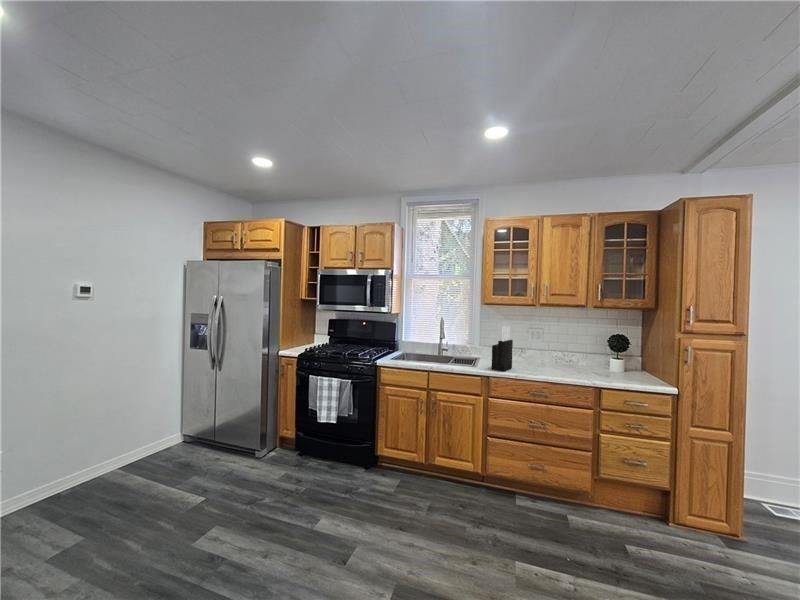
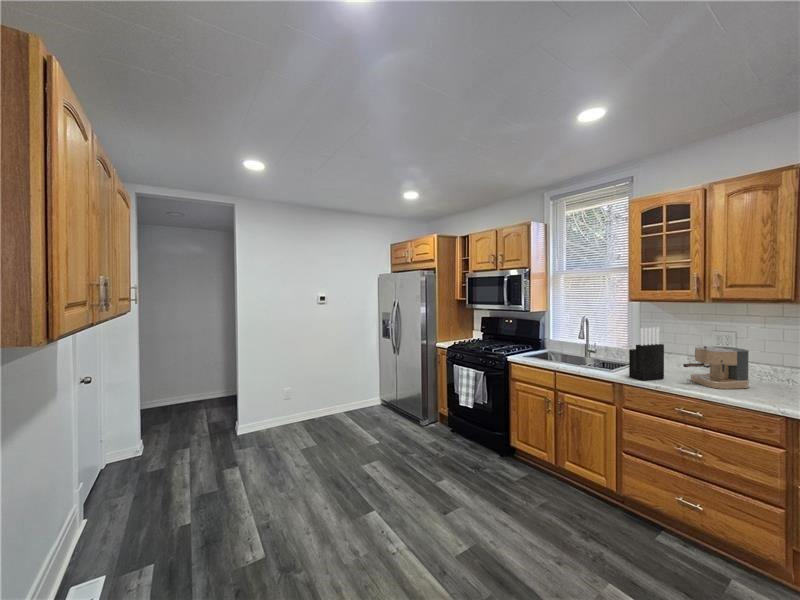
coffee maker: none [526,339,559,372] -> present [683,345,749,389]

